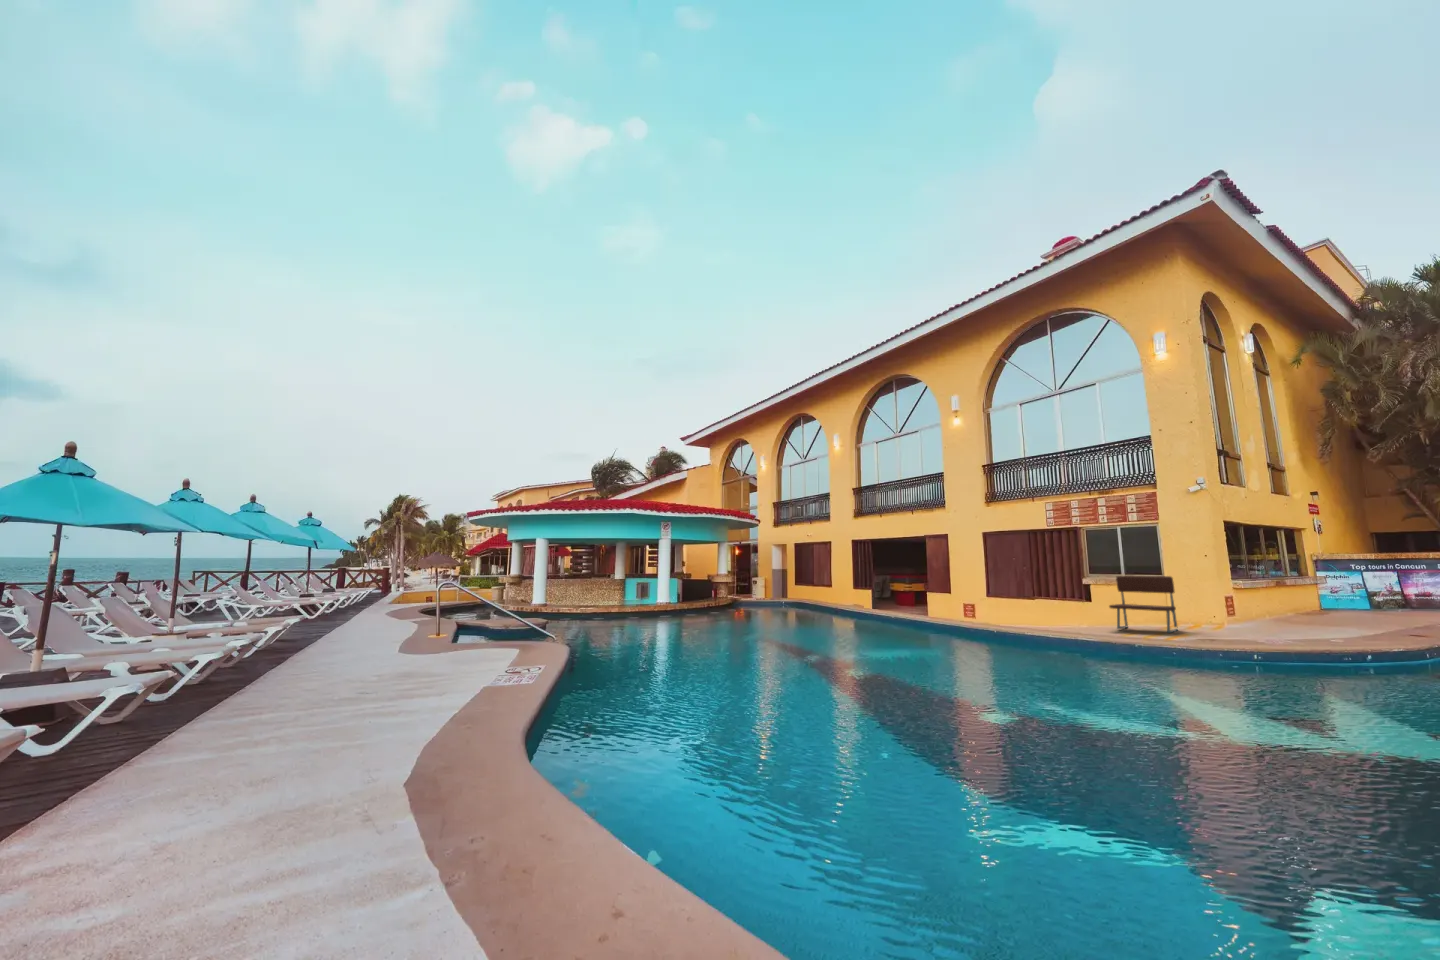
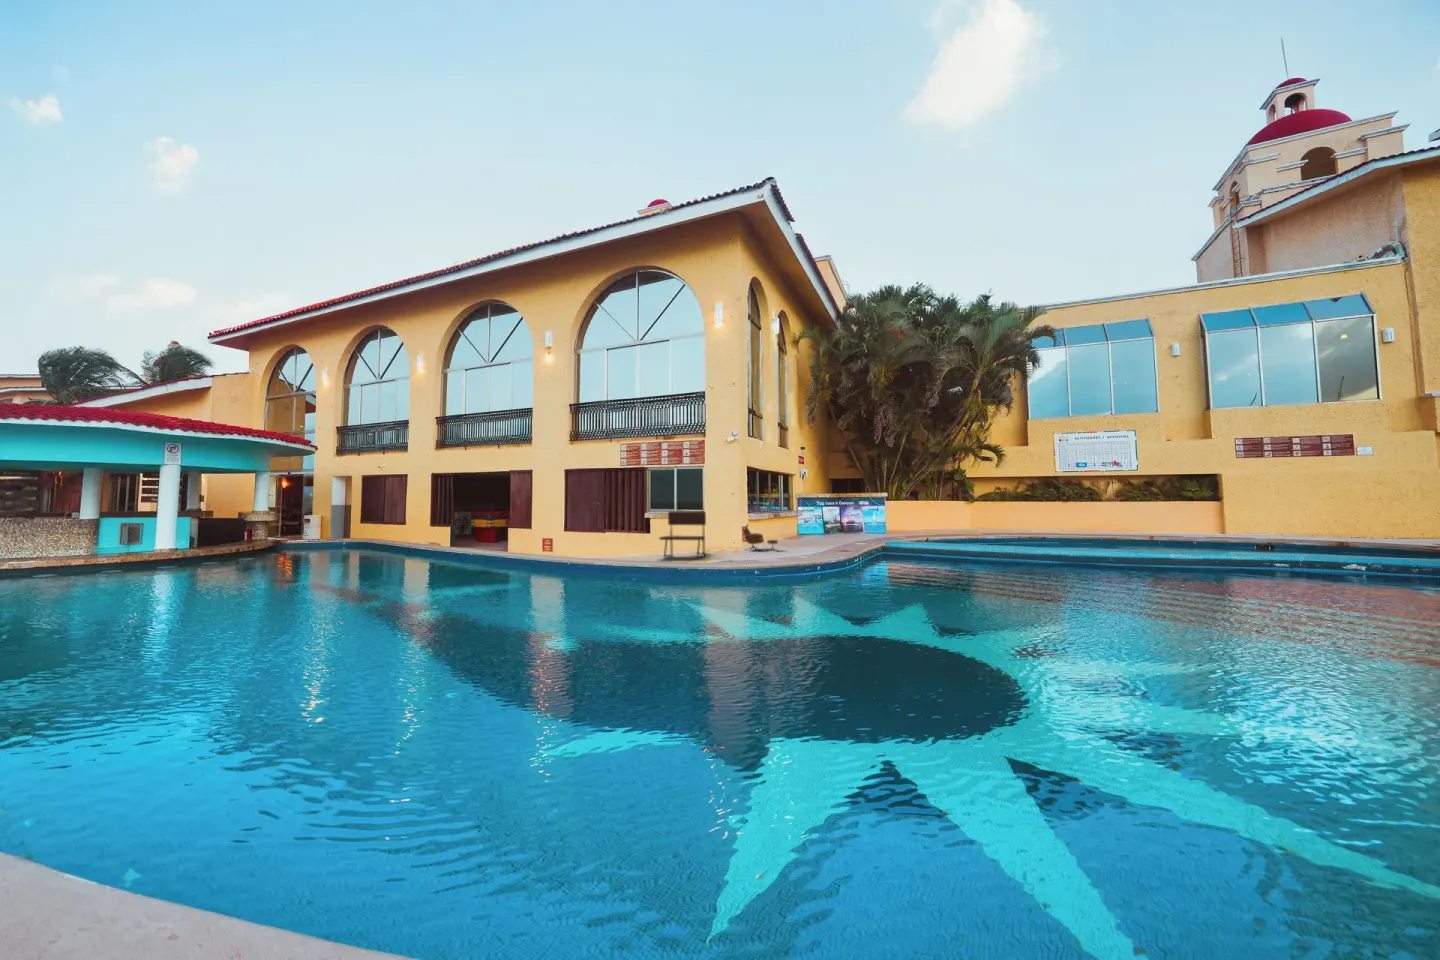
lounge chair: none [1231,592,1306,631] -> present [743,525,778,550]

